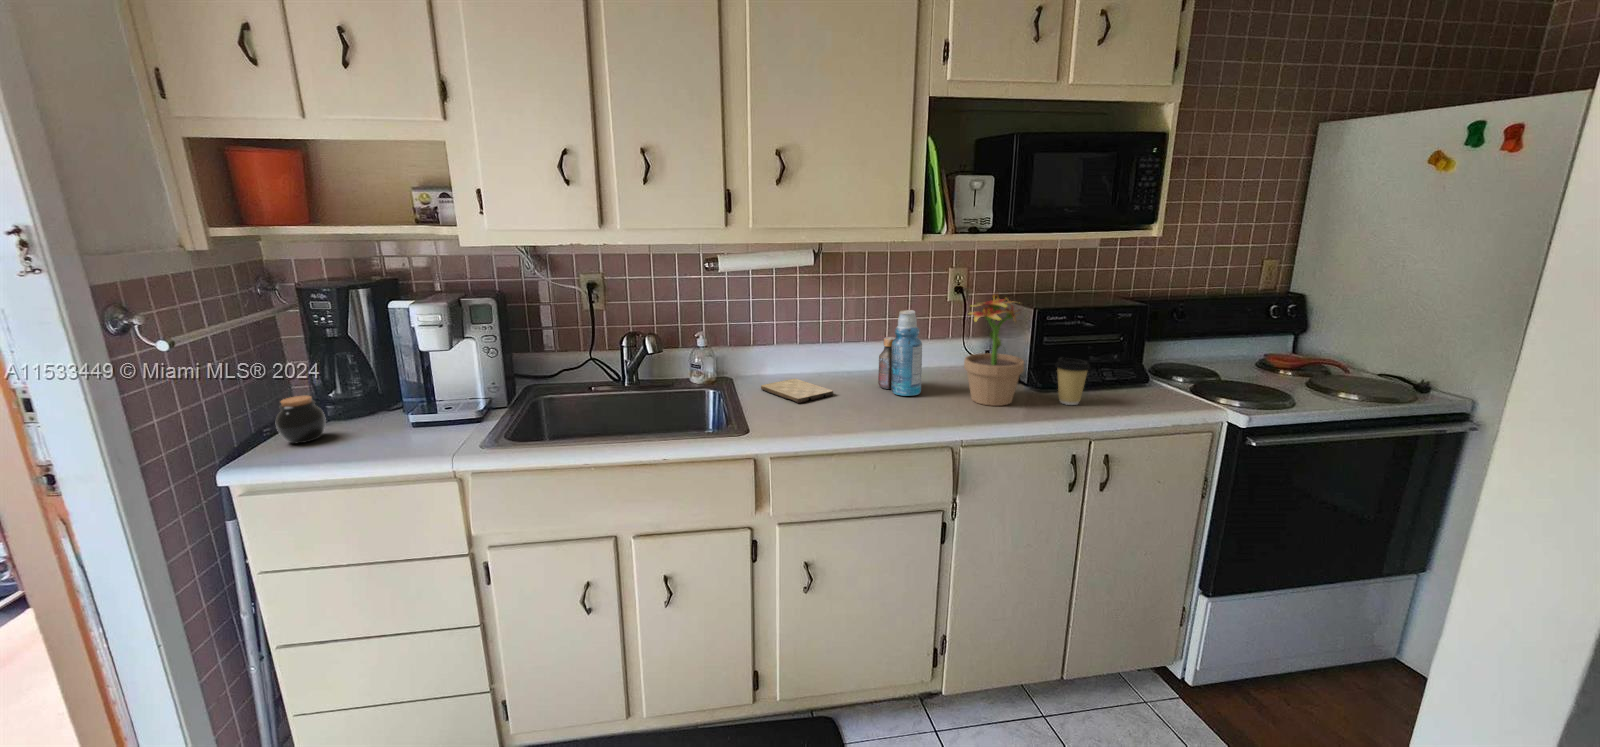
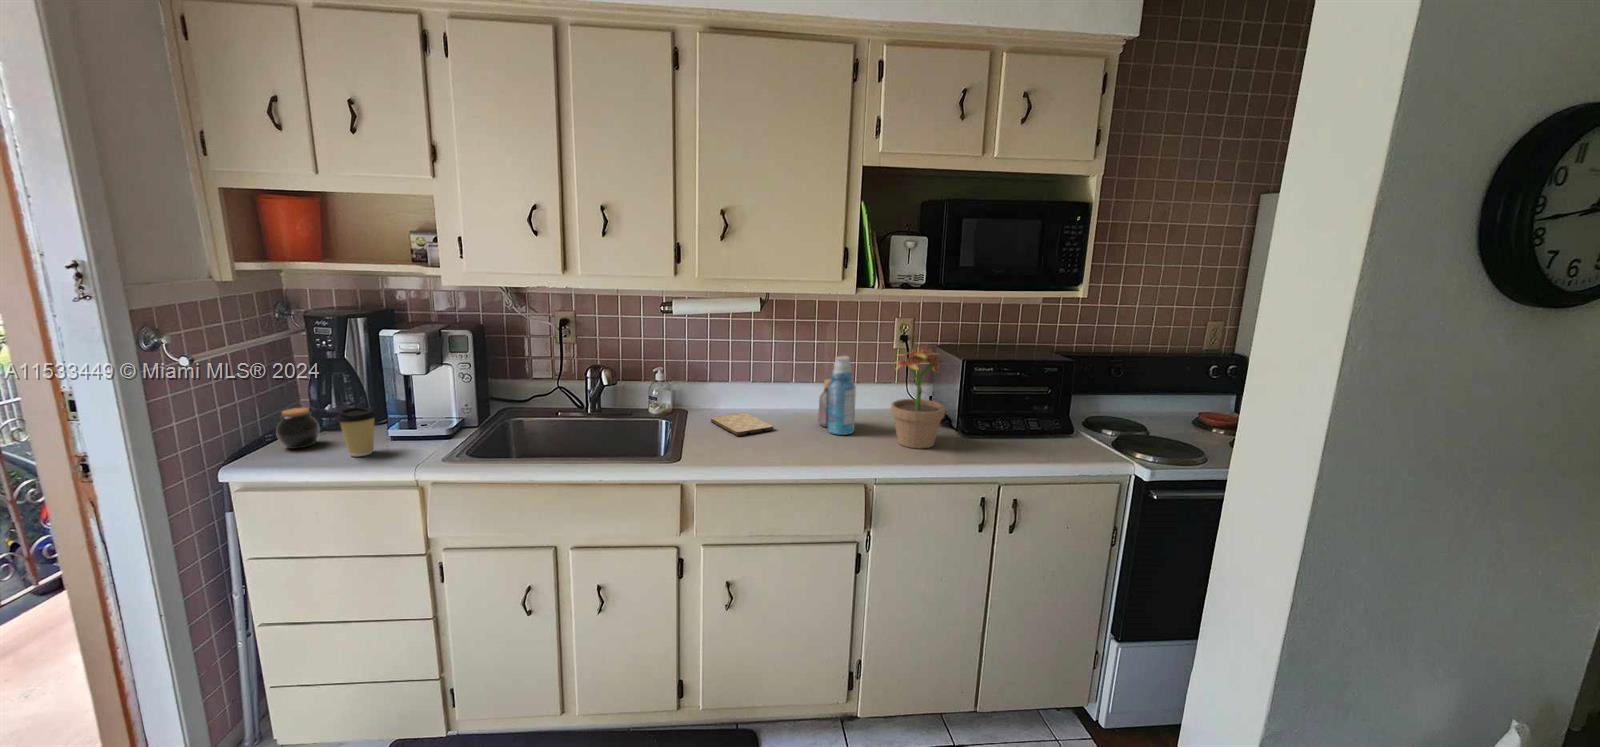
coffee cup: present [1055,357,1090,405] -> present [336,407,377,457]

